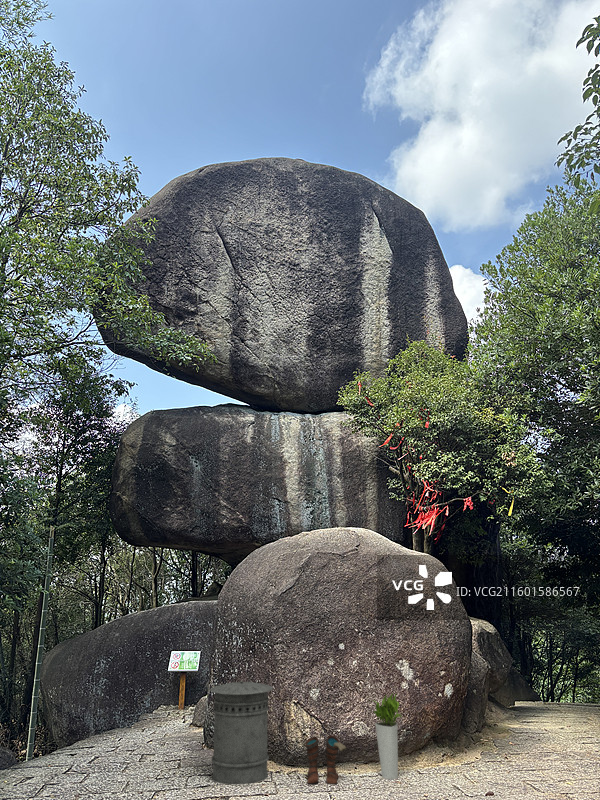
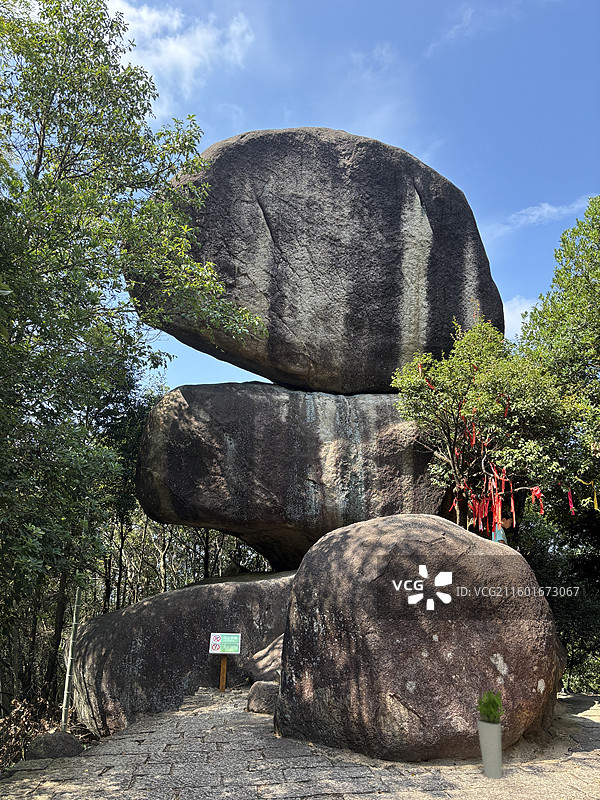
trash can: present [210,681,273,785] -> none [303,670,369,781]
boots: present [305,735,347,785] -> none [405,731,452,783]

